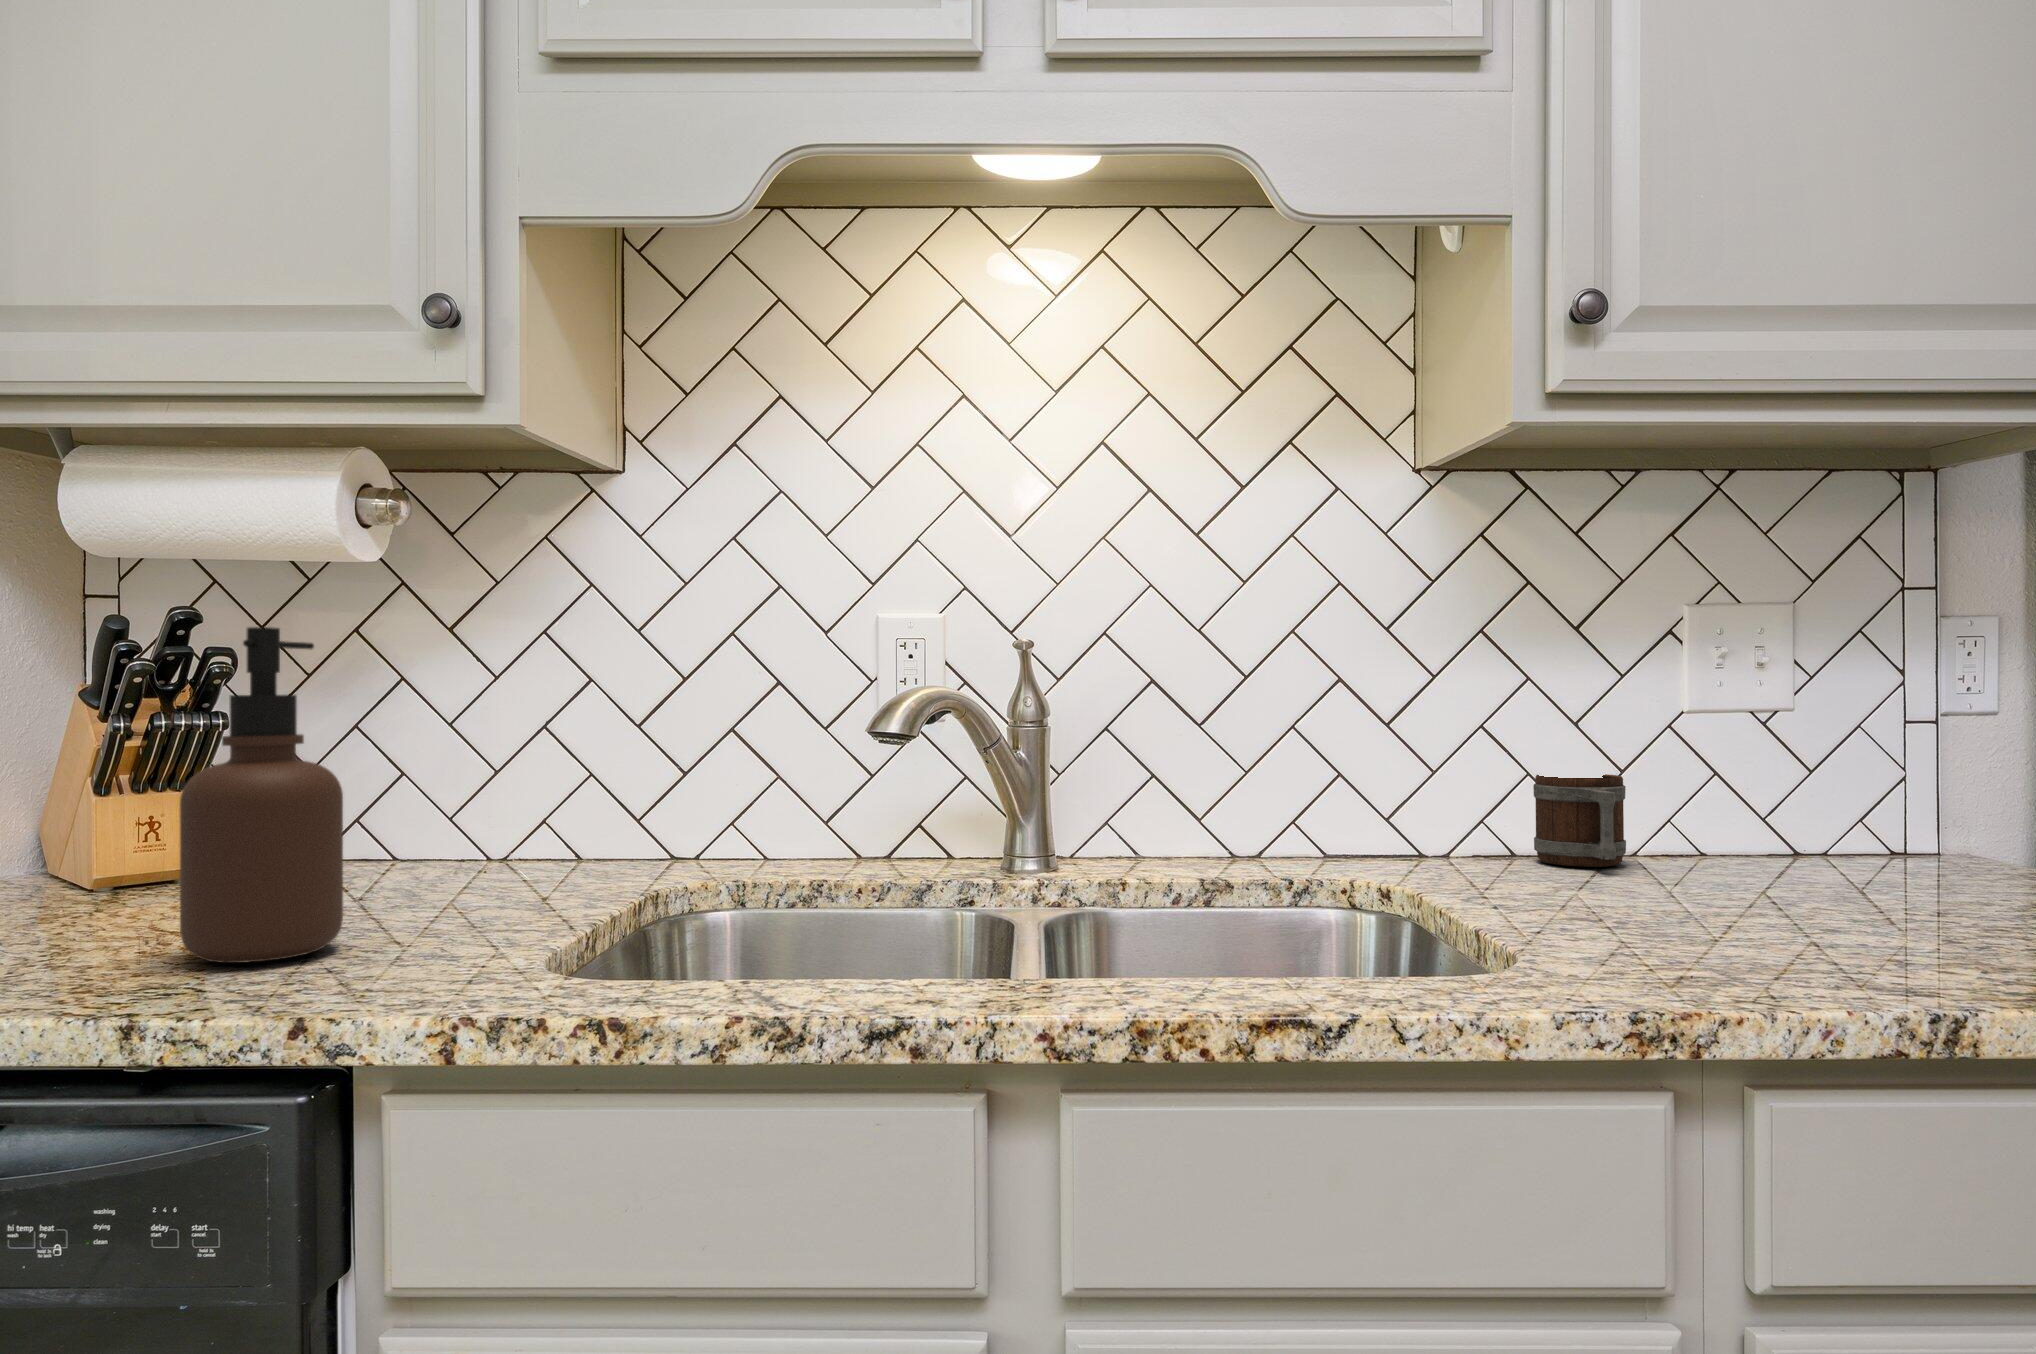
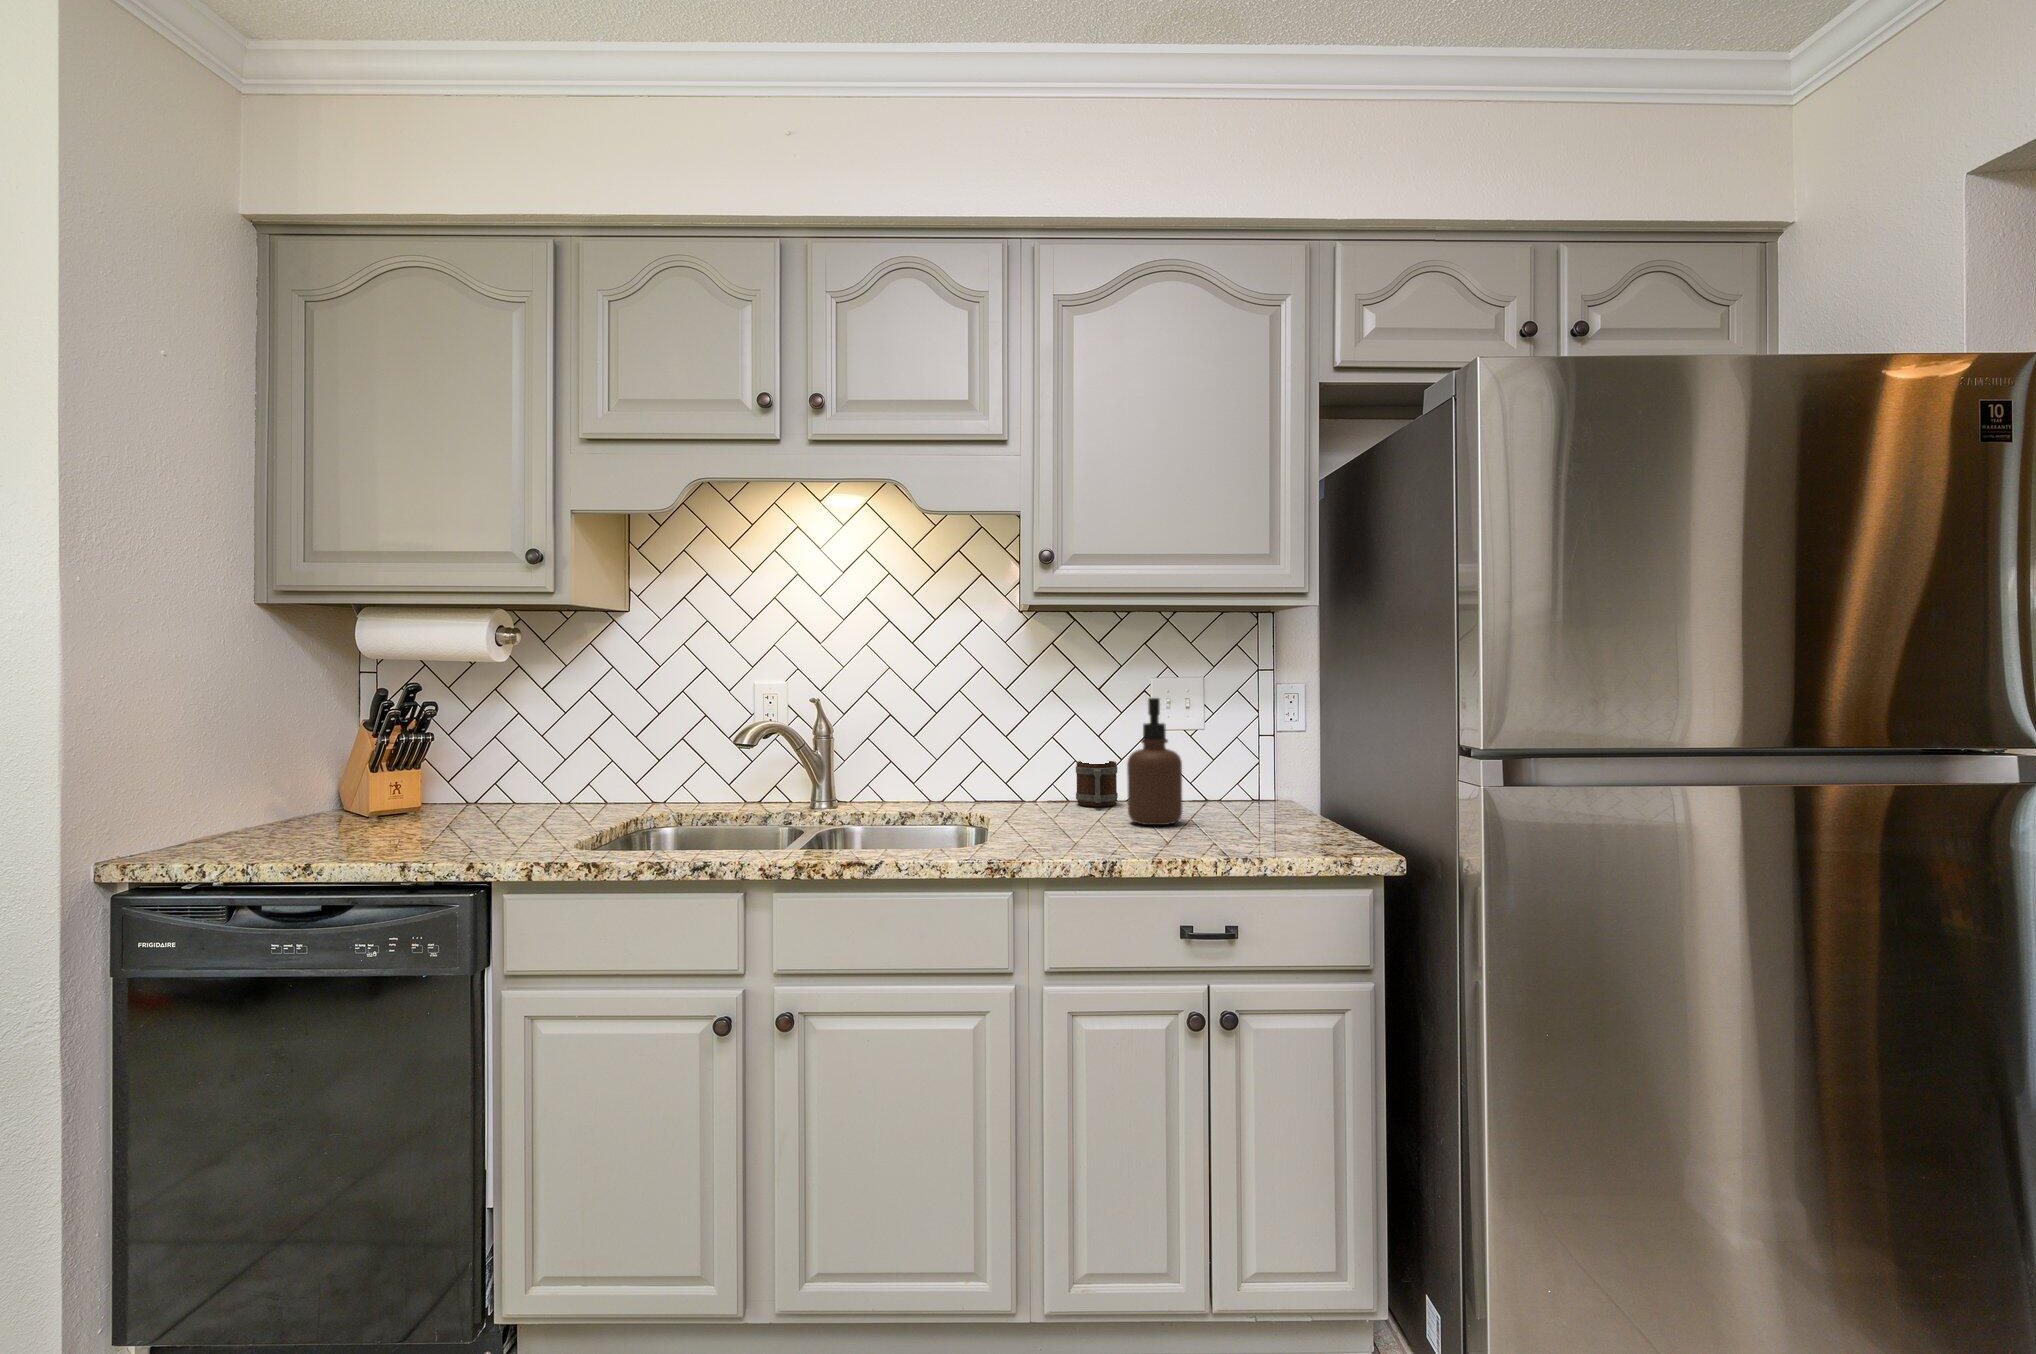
soap dispenser: present [180,627,343,963] -> present [1127,698,1182,825]

